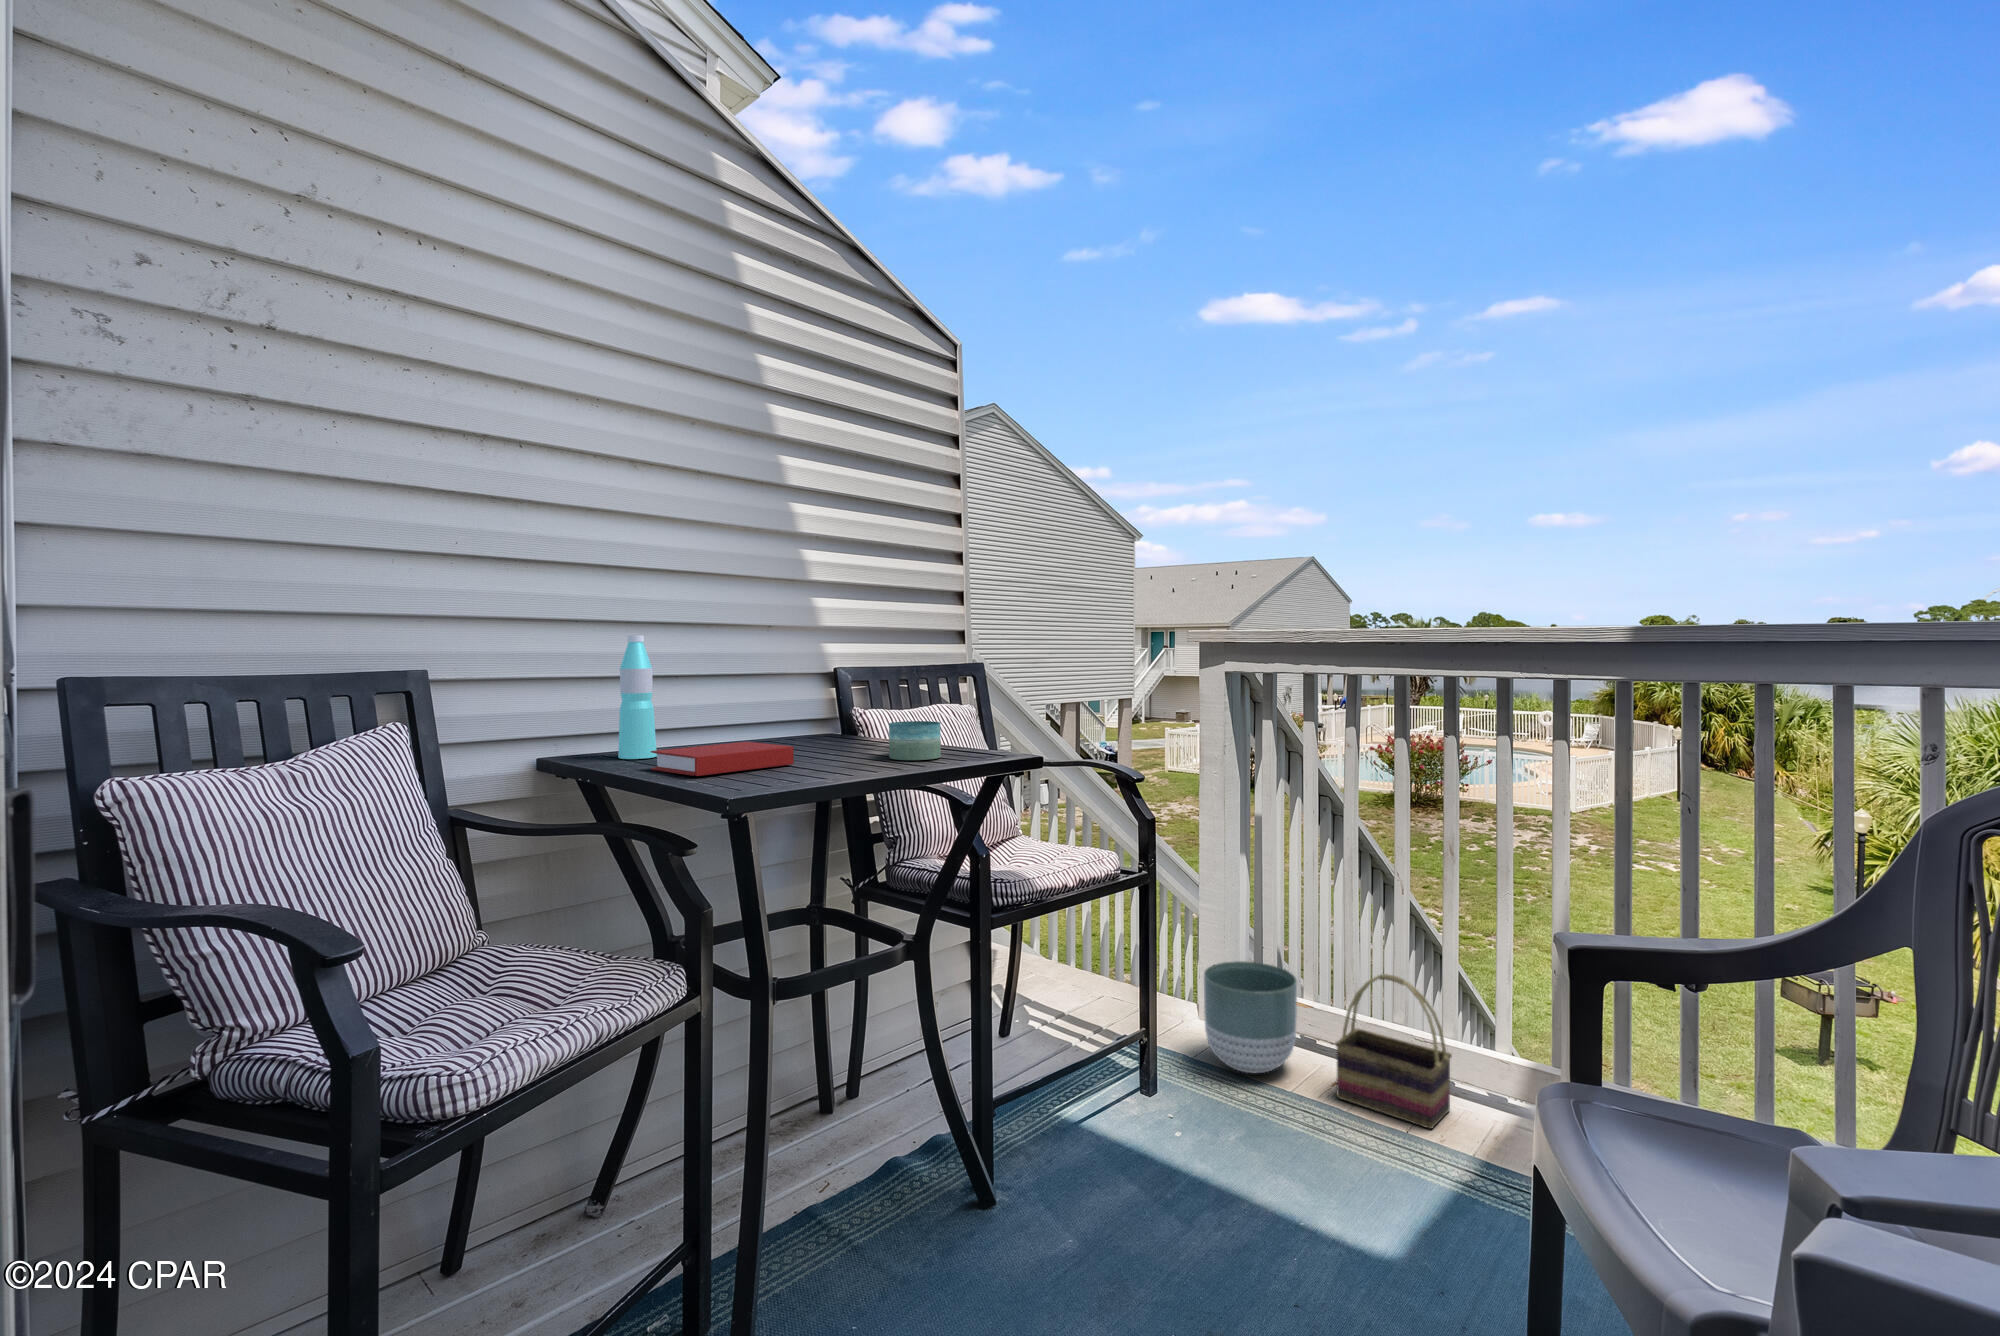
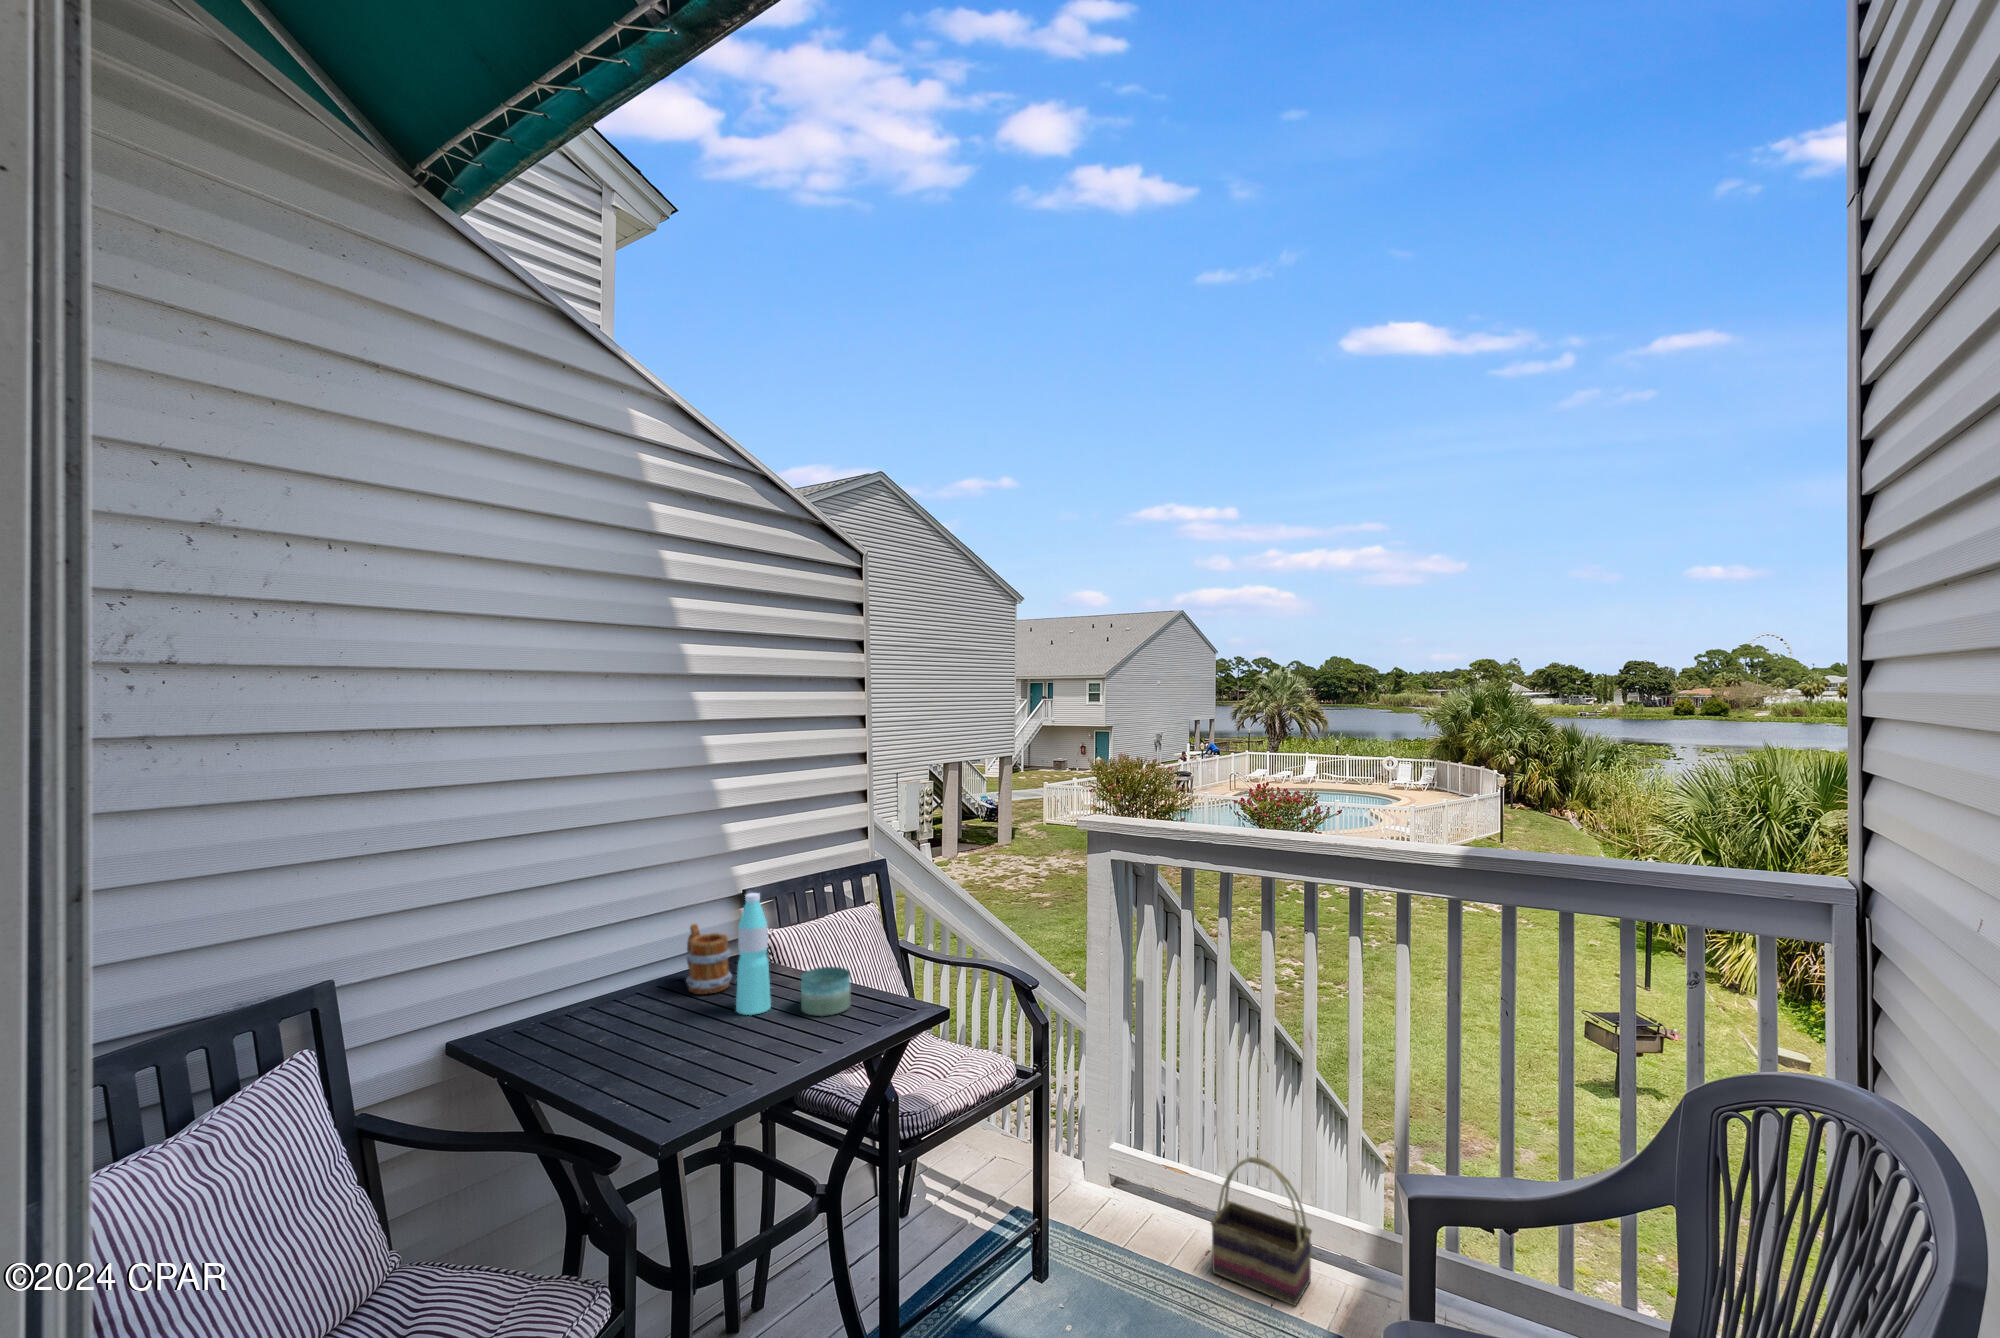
water bottle: present [618,636,657,759] -> present [736,893,771,1015]
mug: none [775,686,821,749] -> present [686,924,732,994]
book: present [651,742,794,776] -> none [566,1003,709,1073]
planter: present [1204,961,1297,1073] -> none [1092,1133,1176,1248]

